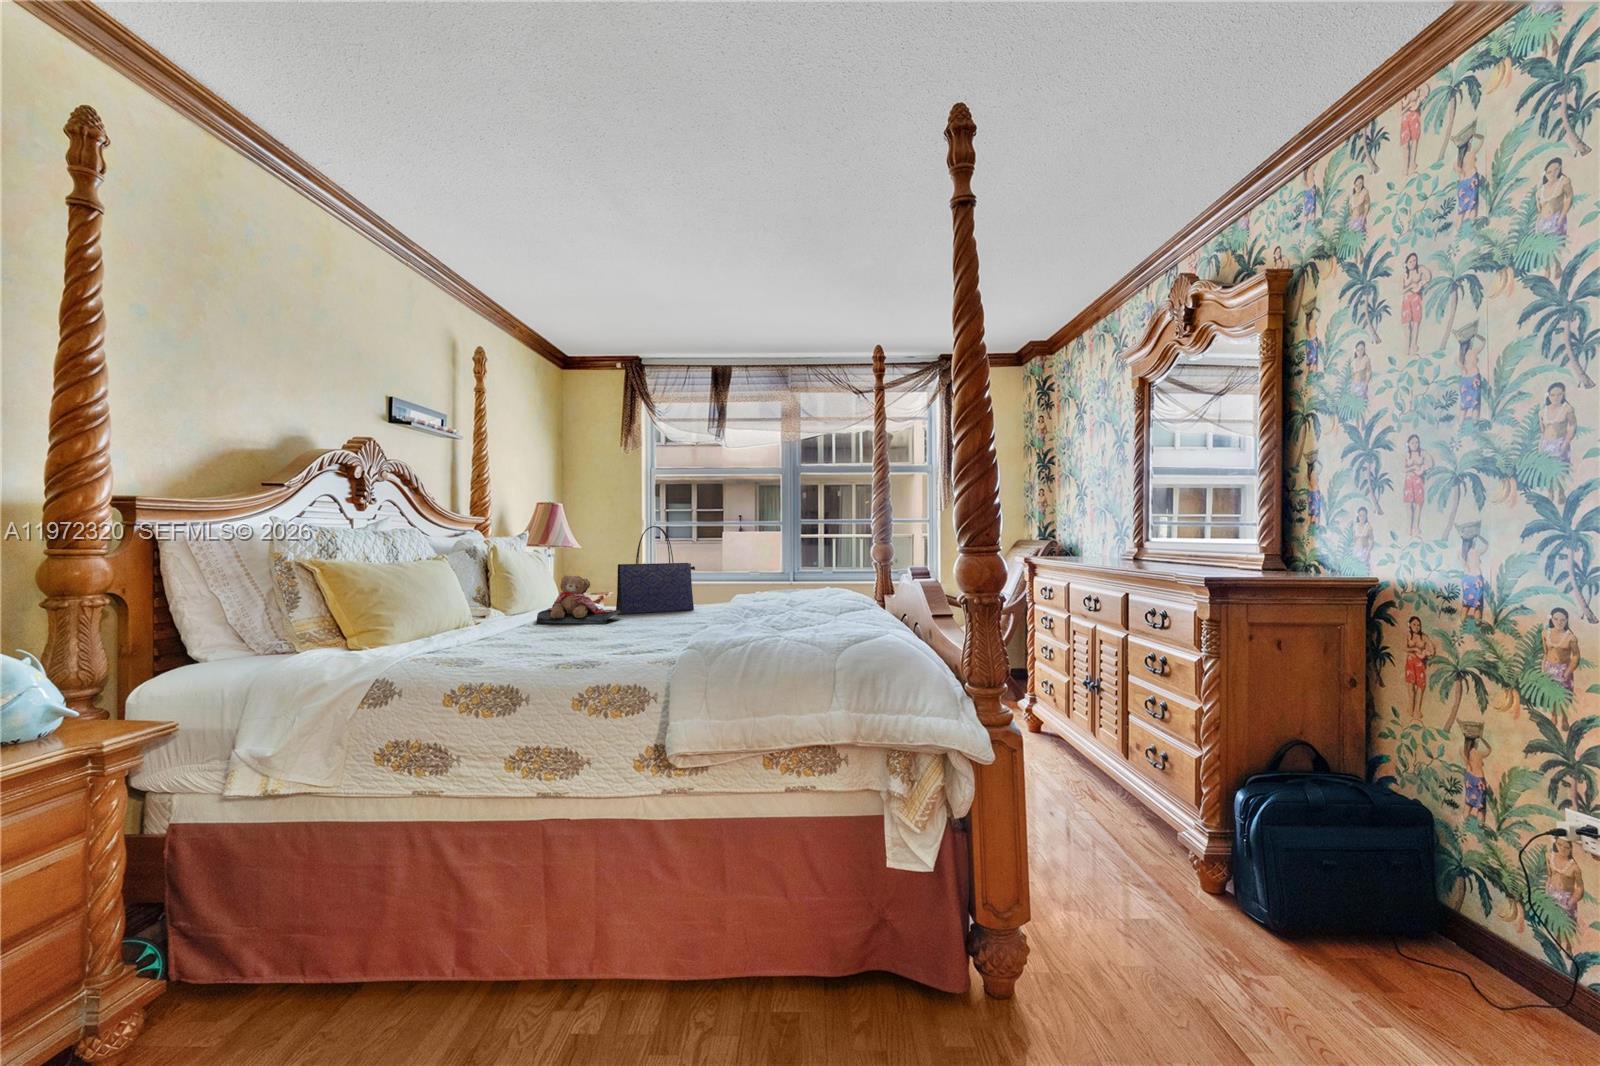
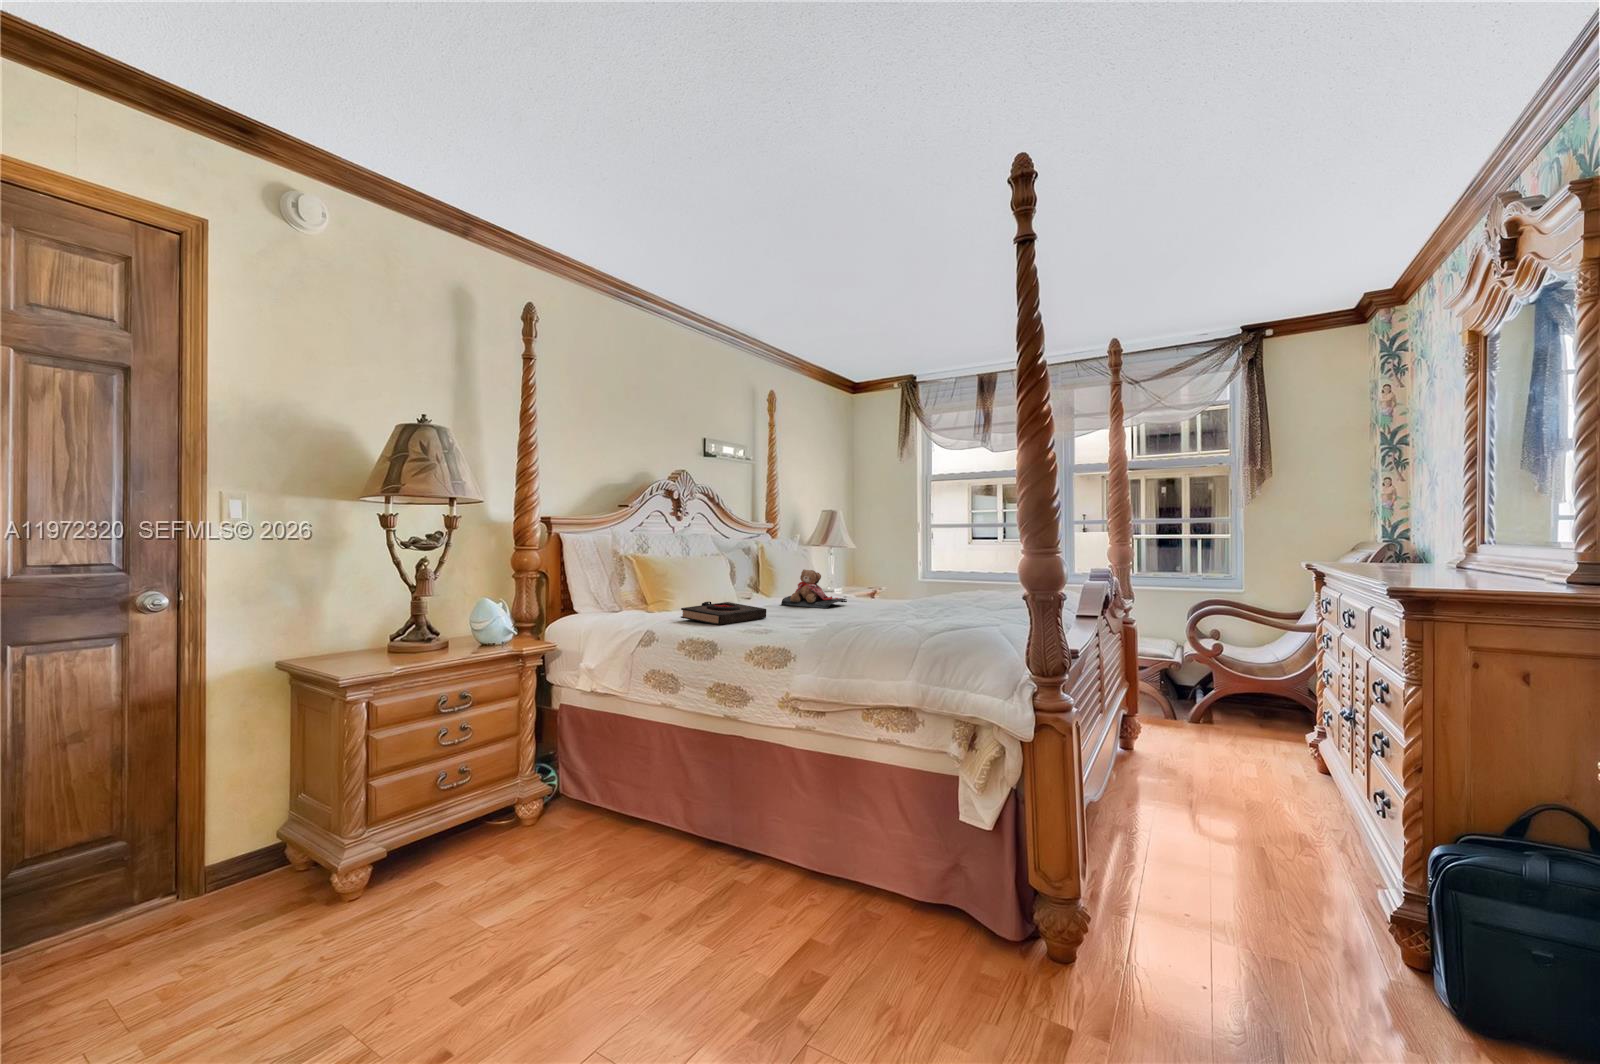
tote bag: present [616,526,695,614] -> none [850,531,918,602]
book: none [416,624,547,659] -> present [681,602,766,625]

